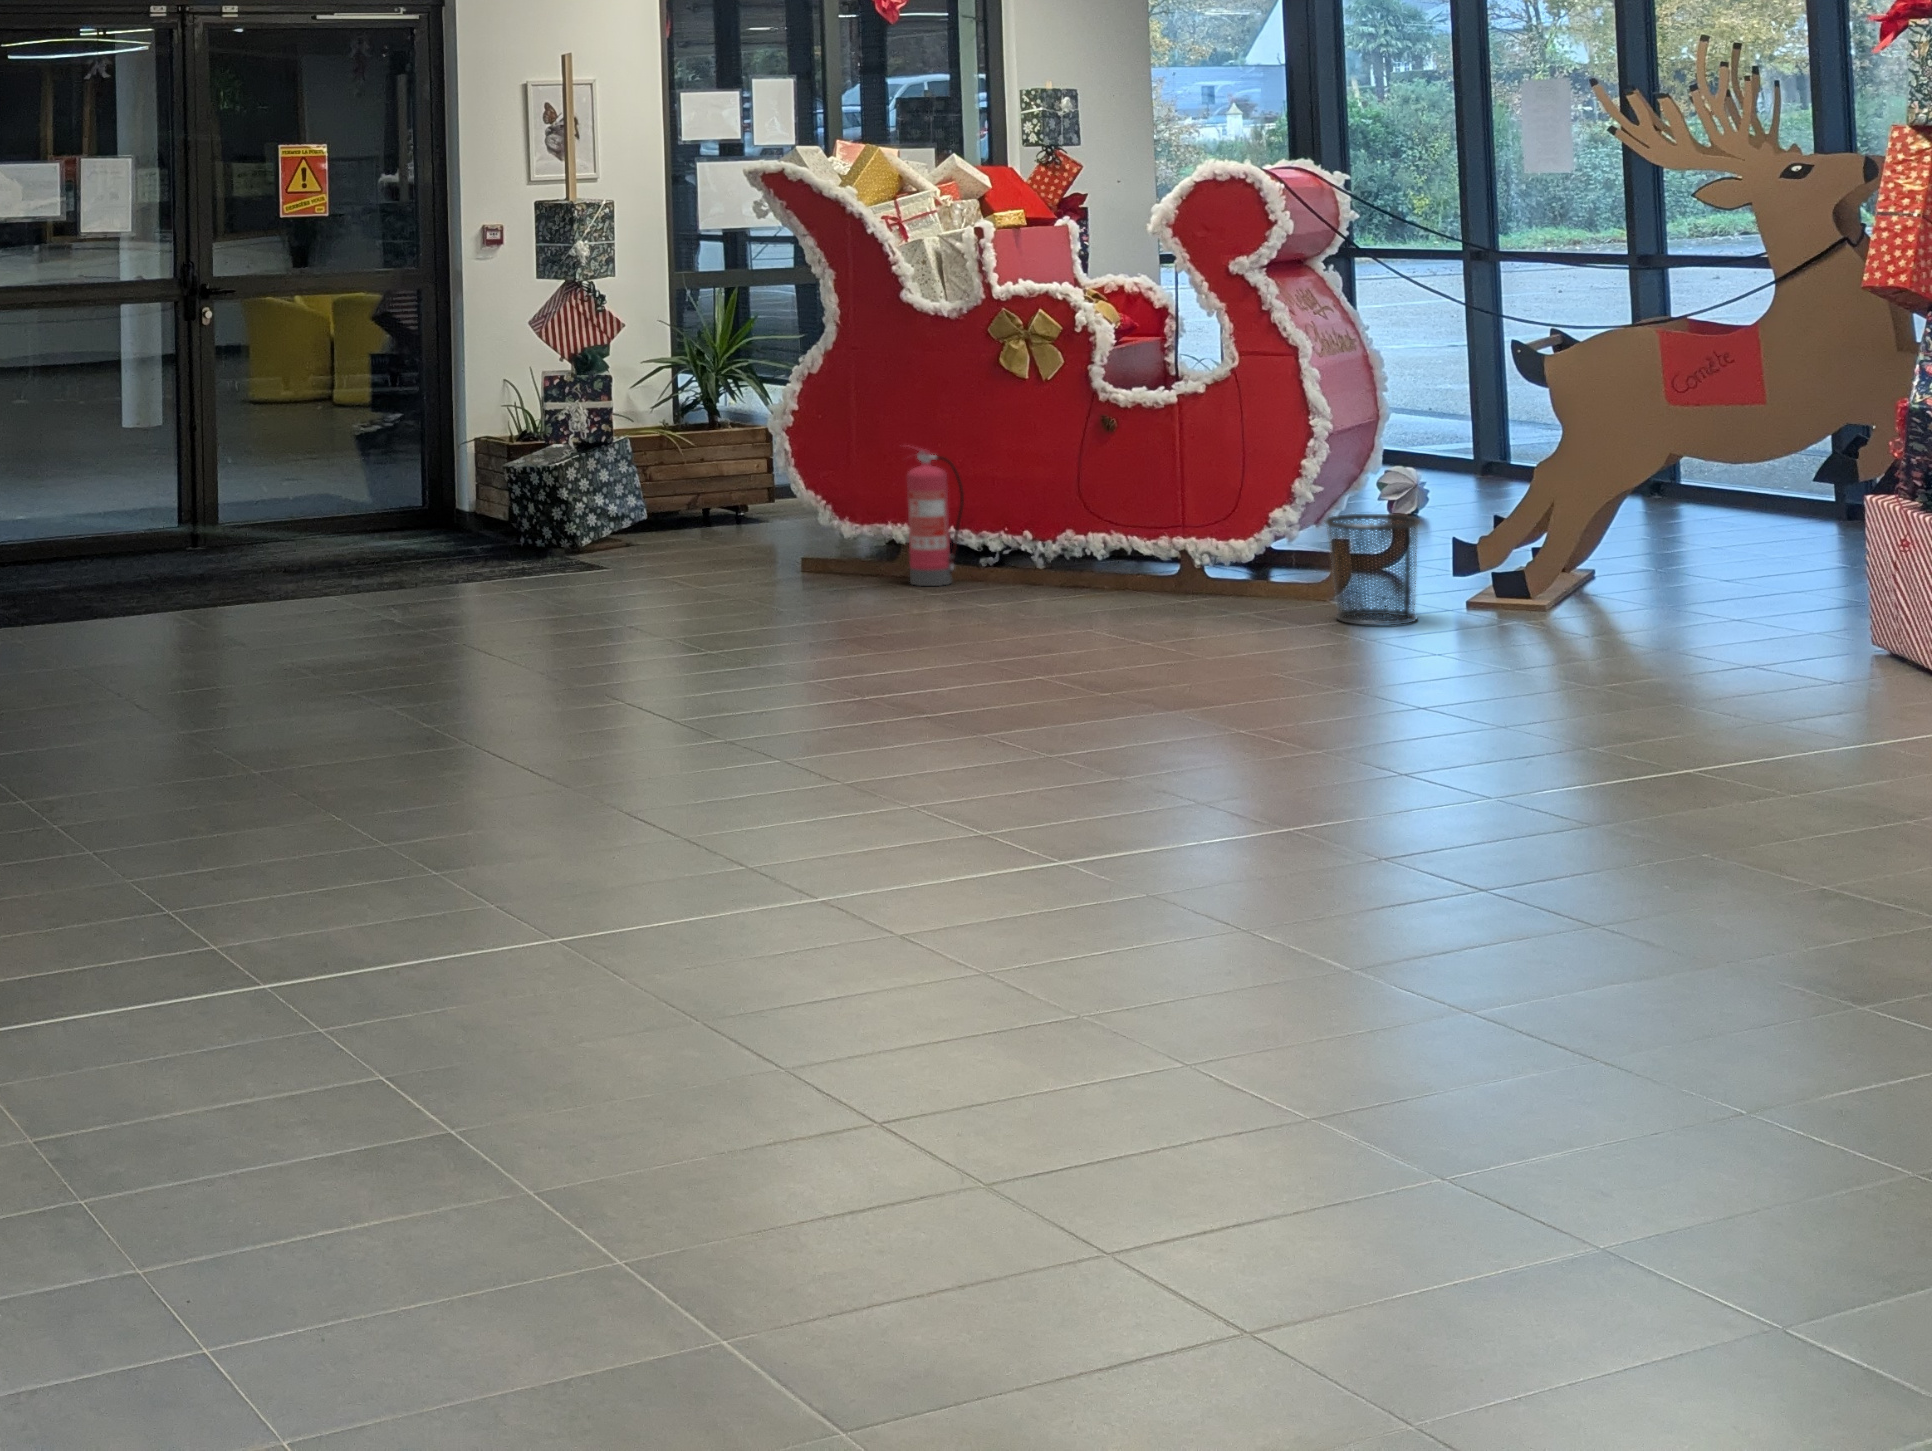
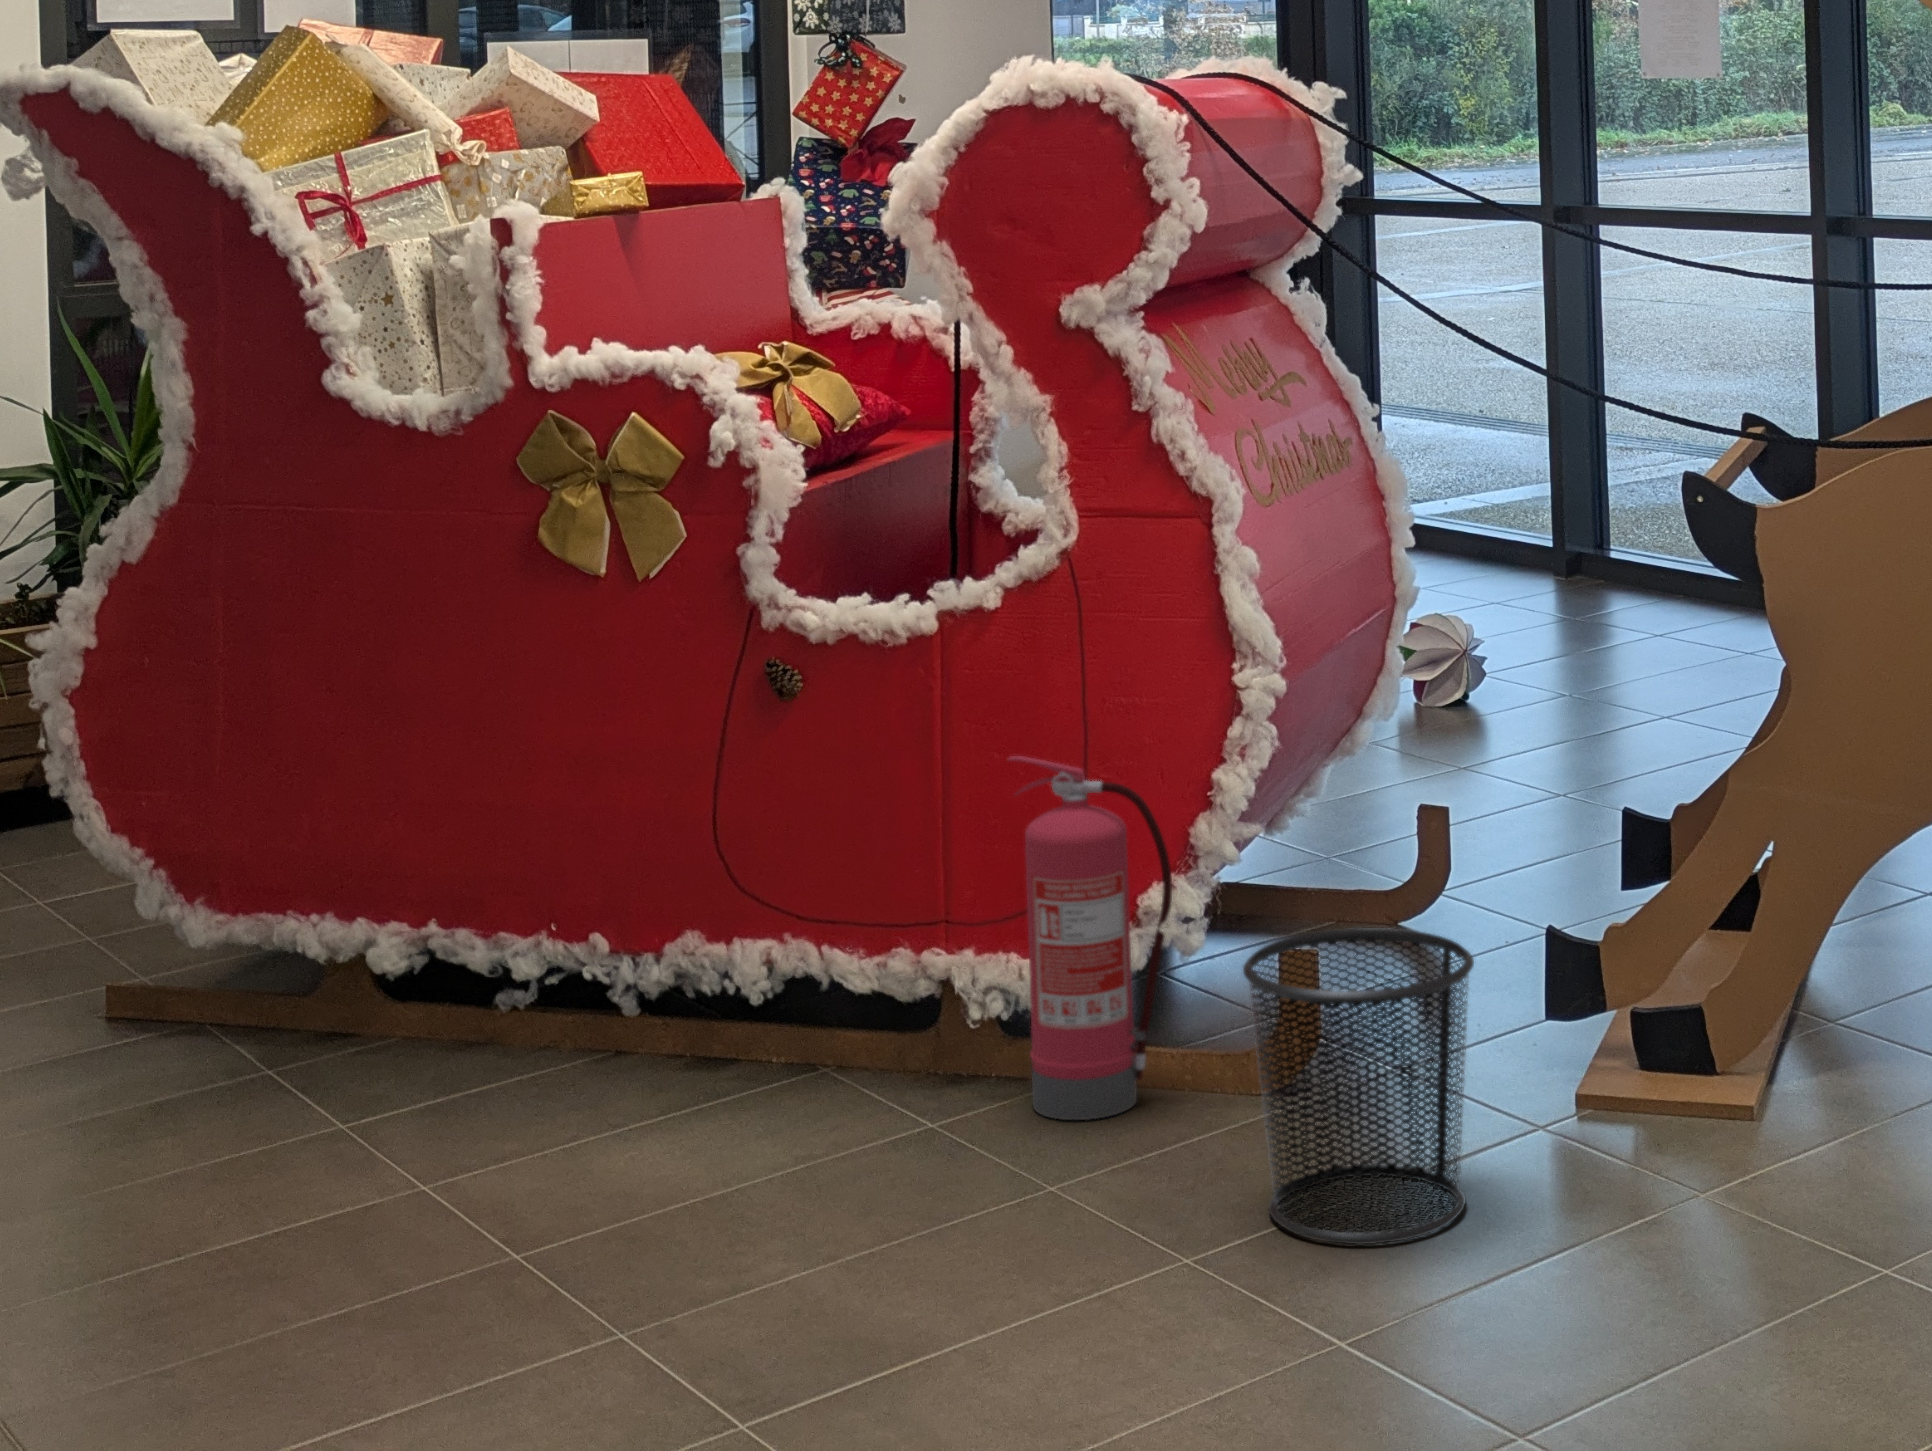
fire extinguisher: present [907,448,964,586] -> present [1008,756,1172,1120]

